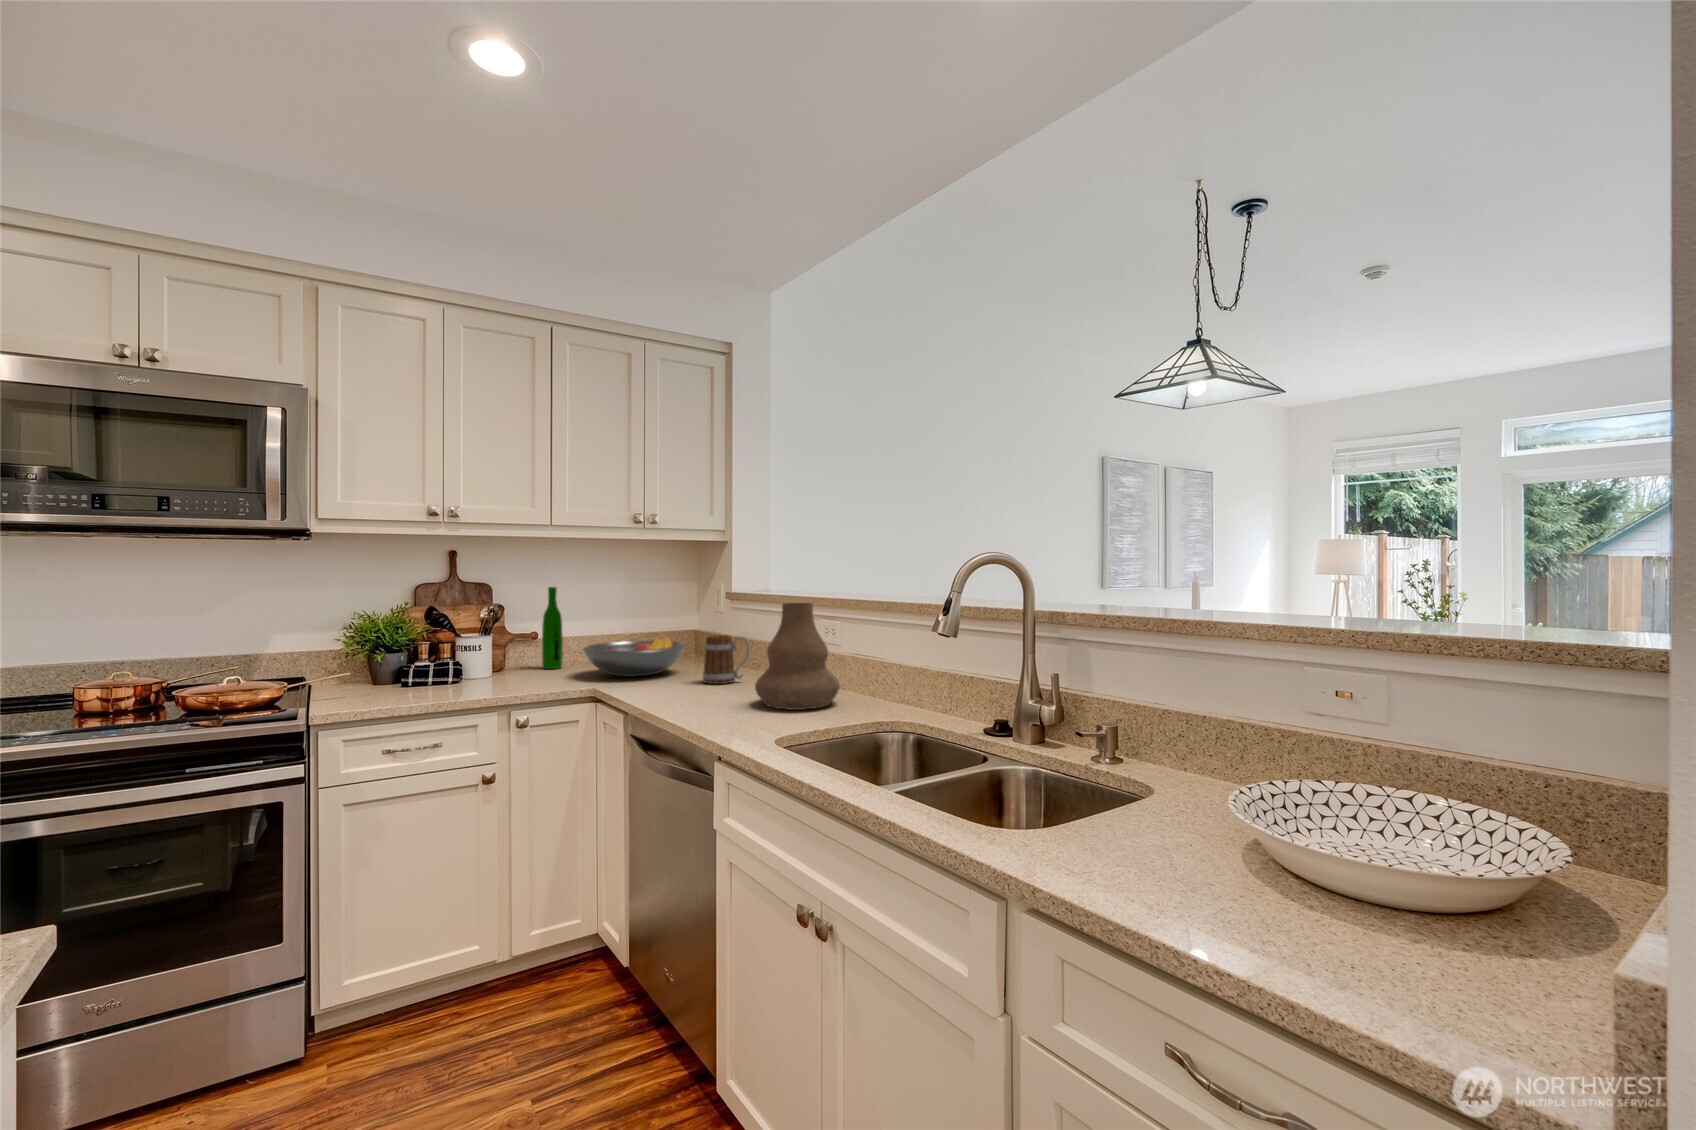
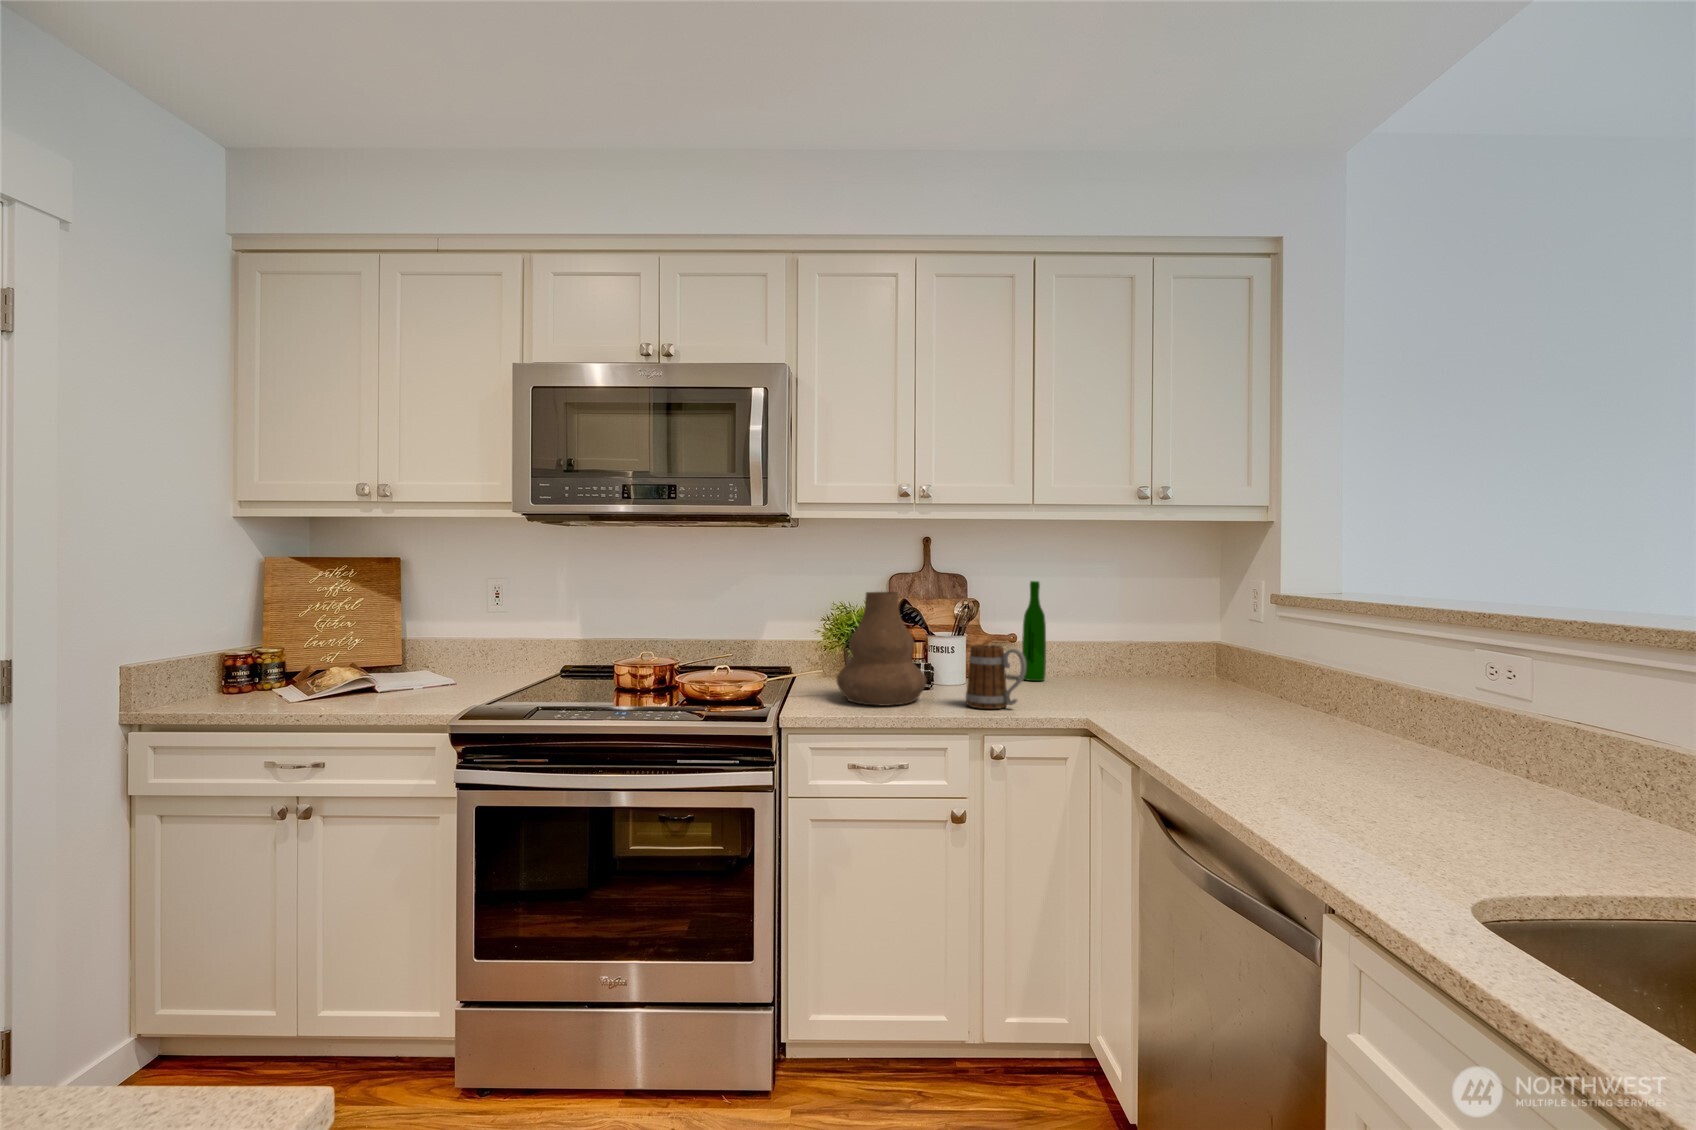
vase: present [755,603,840,710] -> present [837,592,926,706]
mug: present [703,635,750,684] -> present [966,644,1026,709]
fruit bowl: present [583,636,685,677] -> none [1072,652,1213,704]

